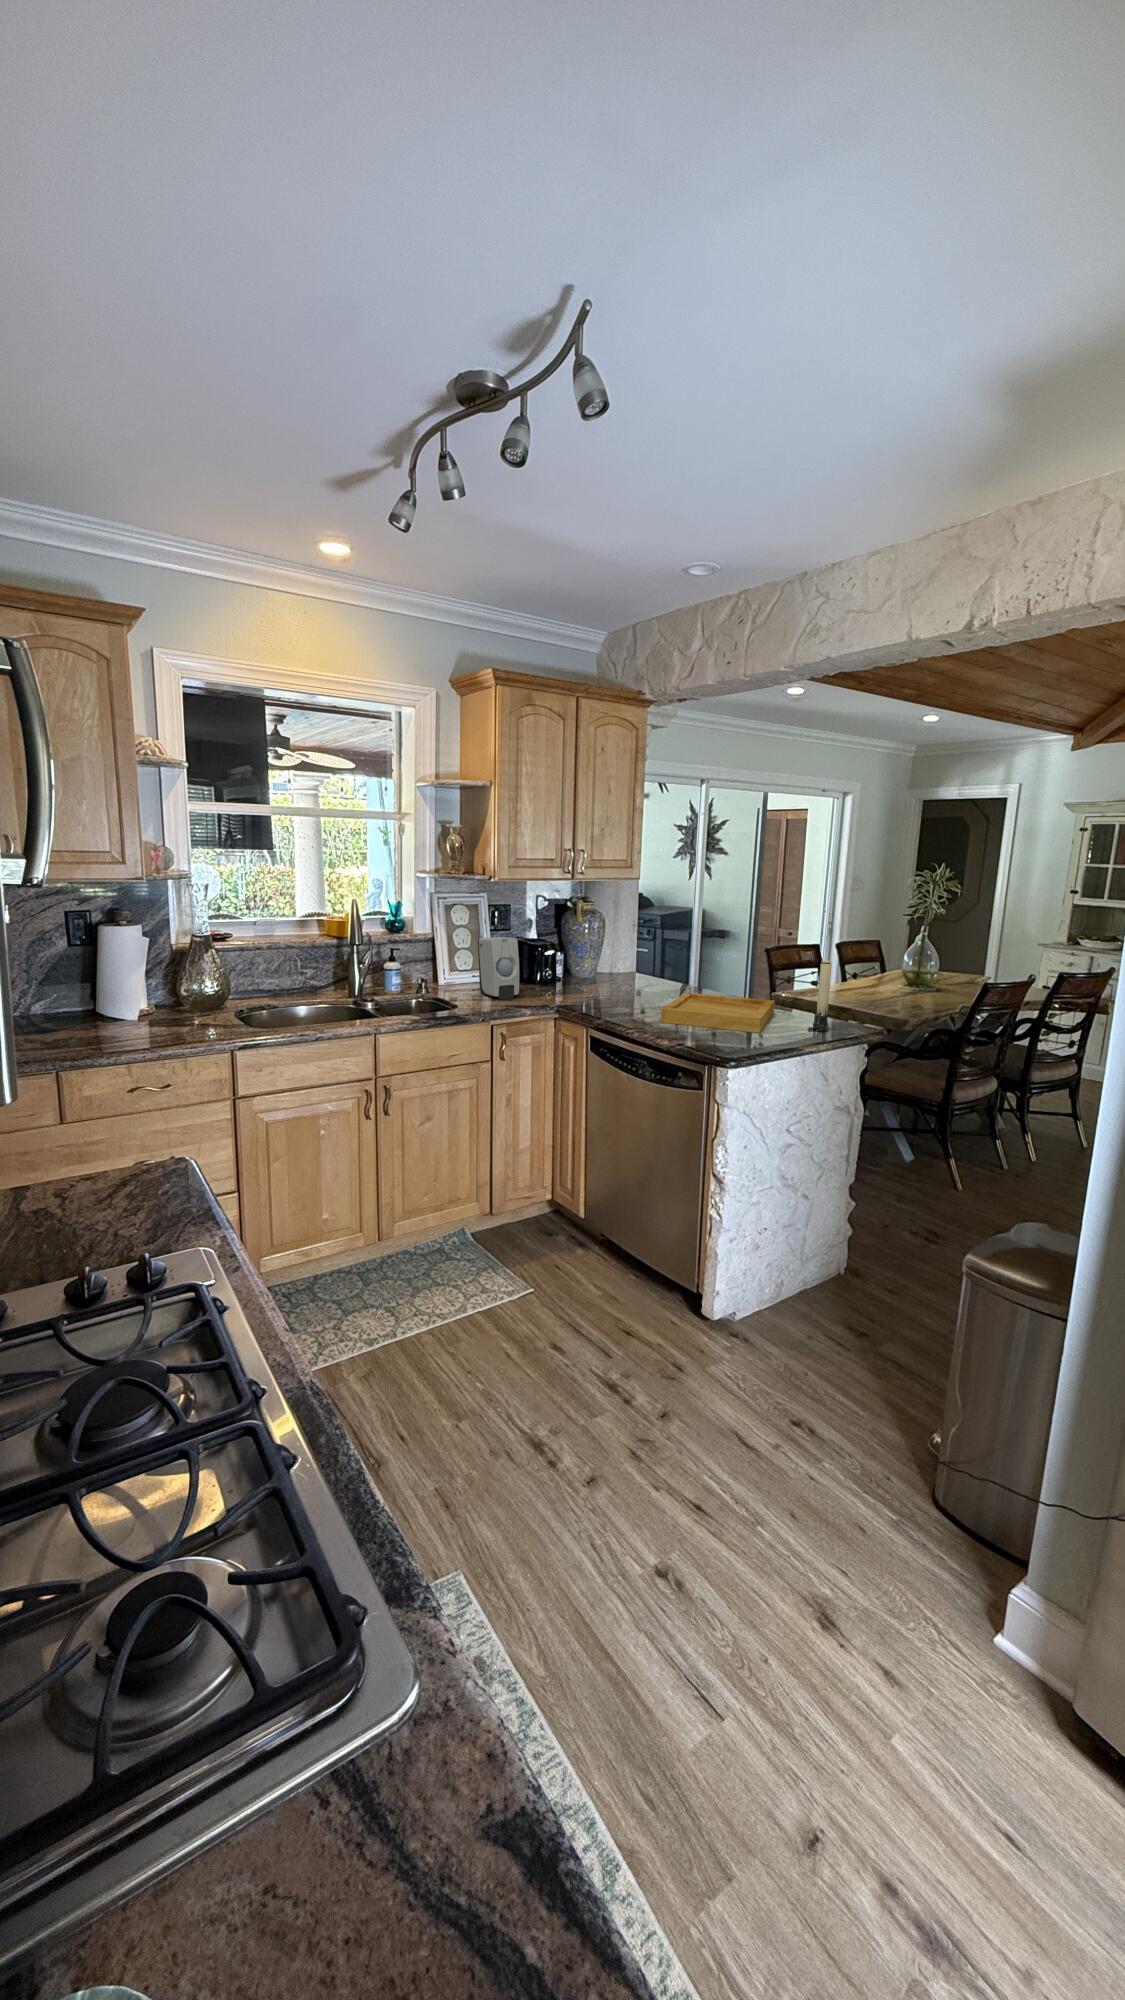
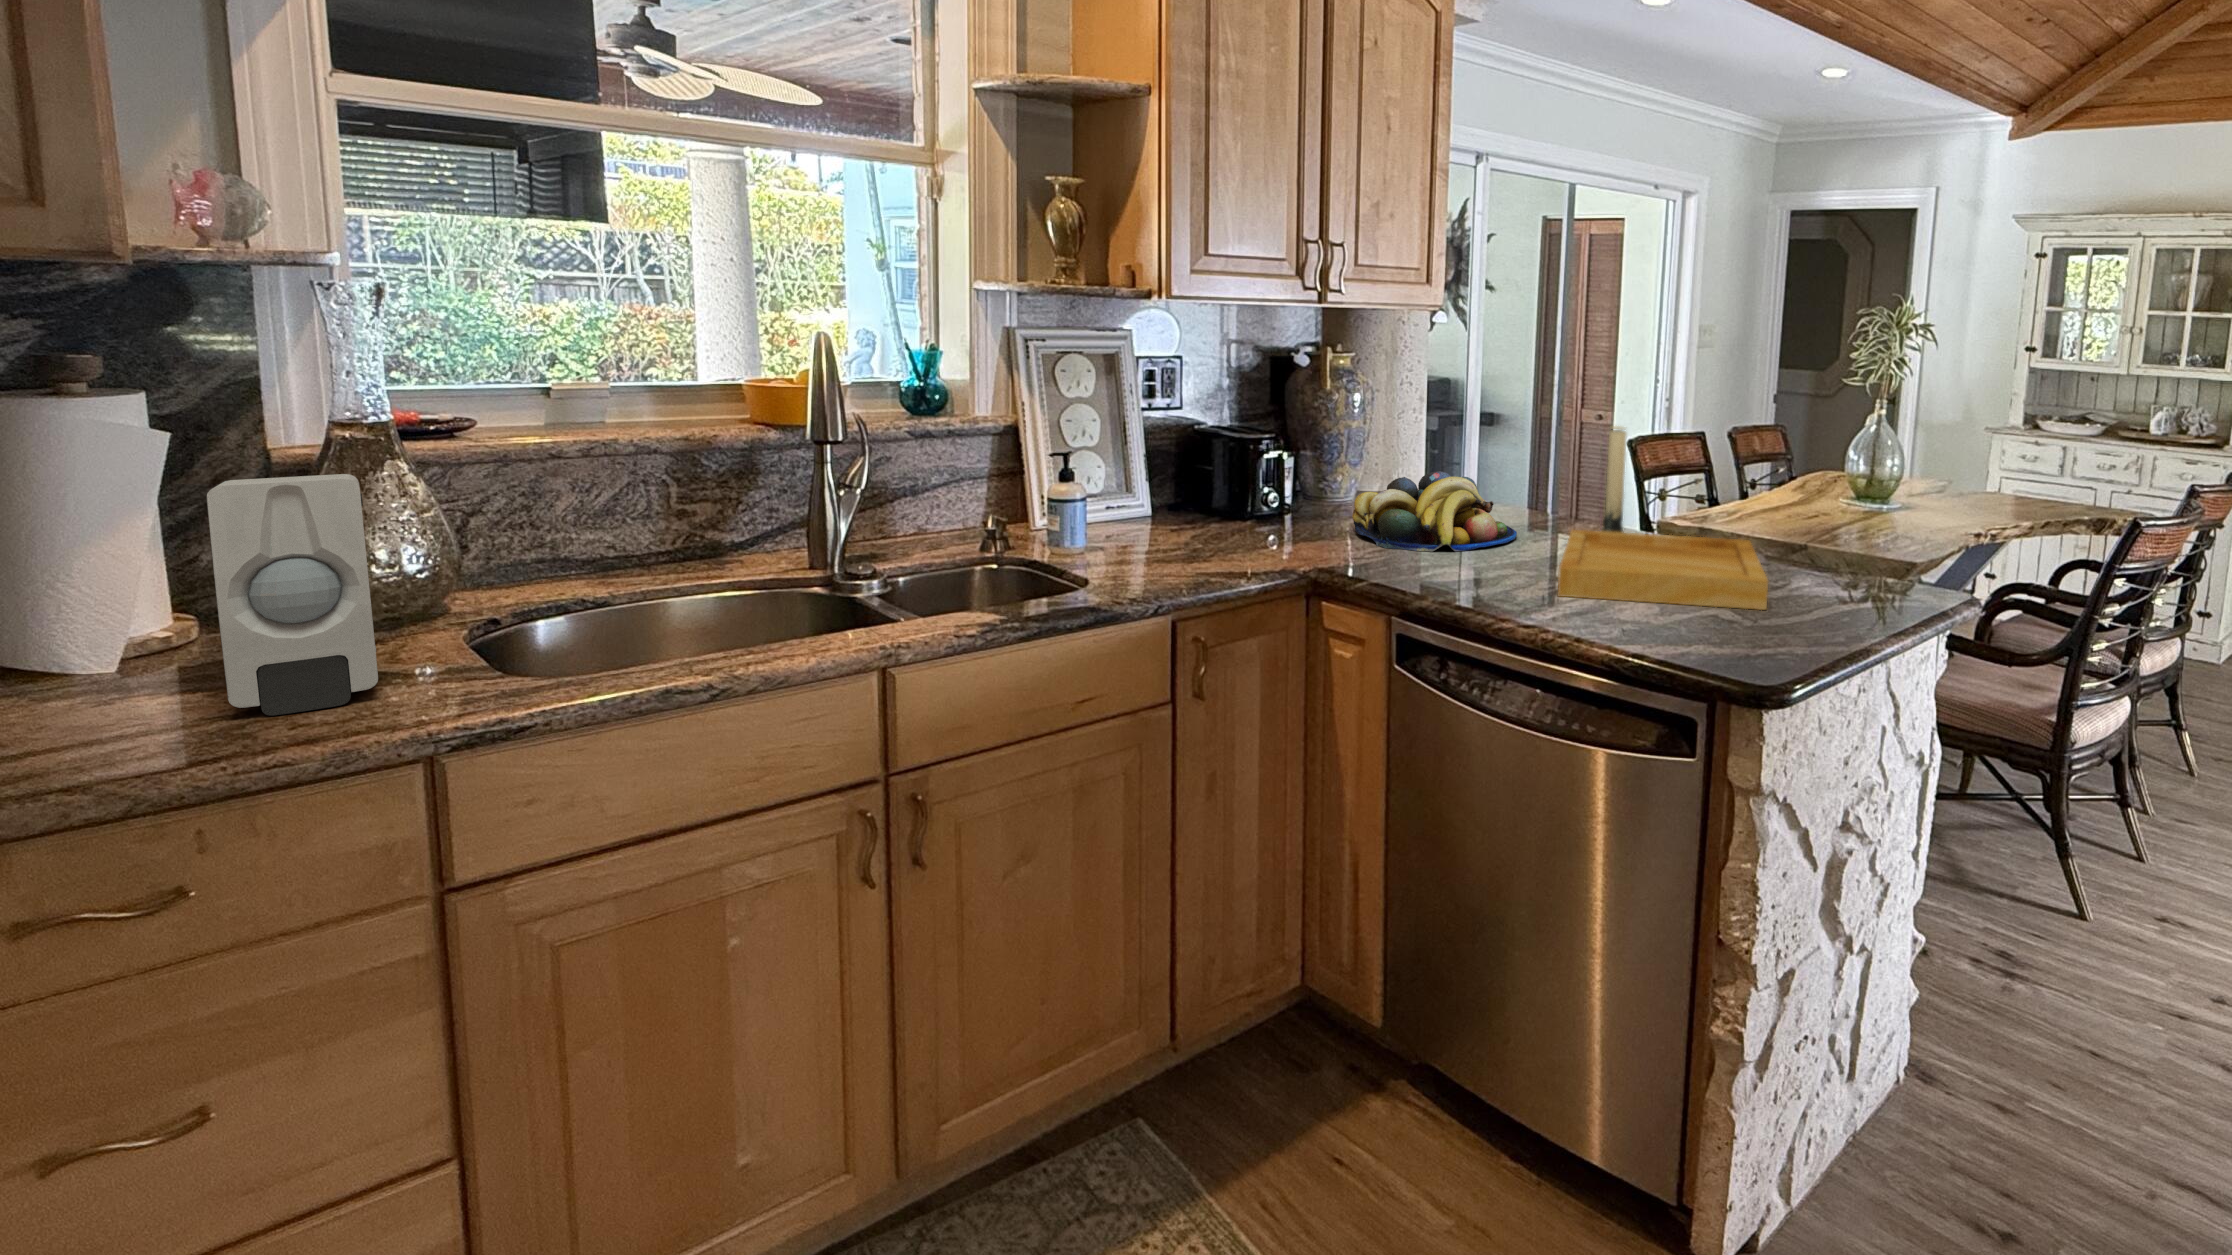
soap dispenser: present [478,937,519,999] -> present [207,474,378,716]
candle: present [808,960,832,1032] -> present [1601,426,1627,532]
fruit bowl: none [585,963,666,1001] -> present [1352,471,1517,552]

